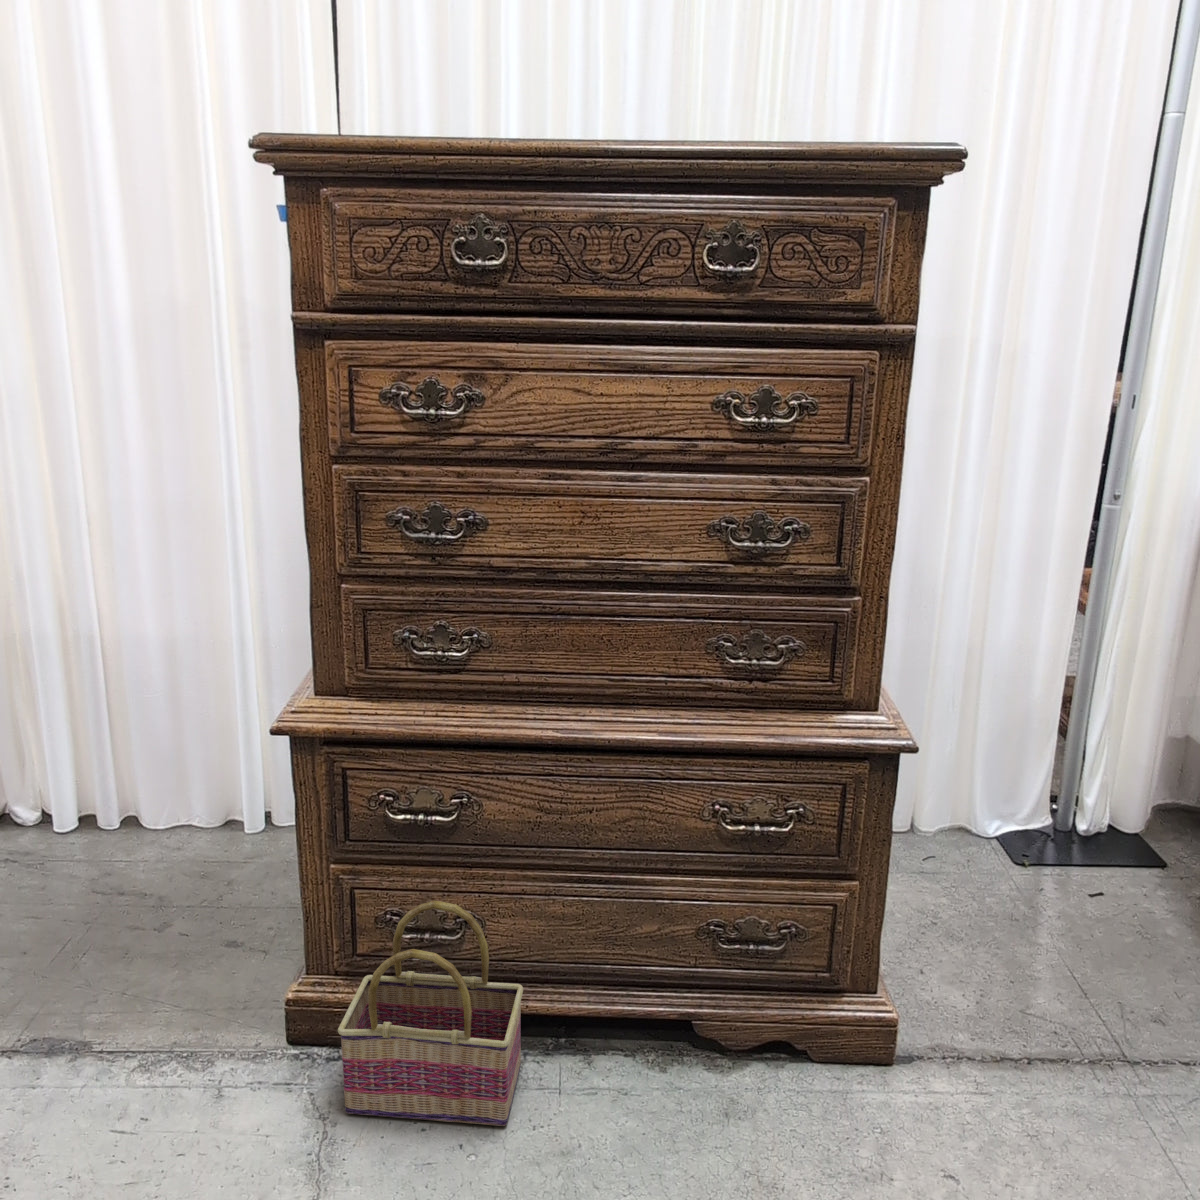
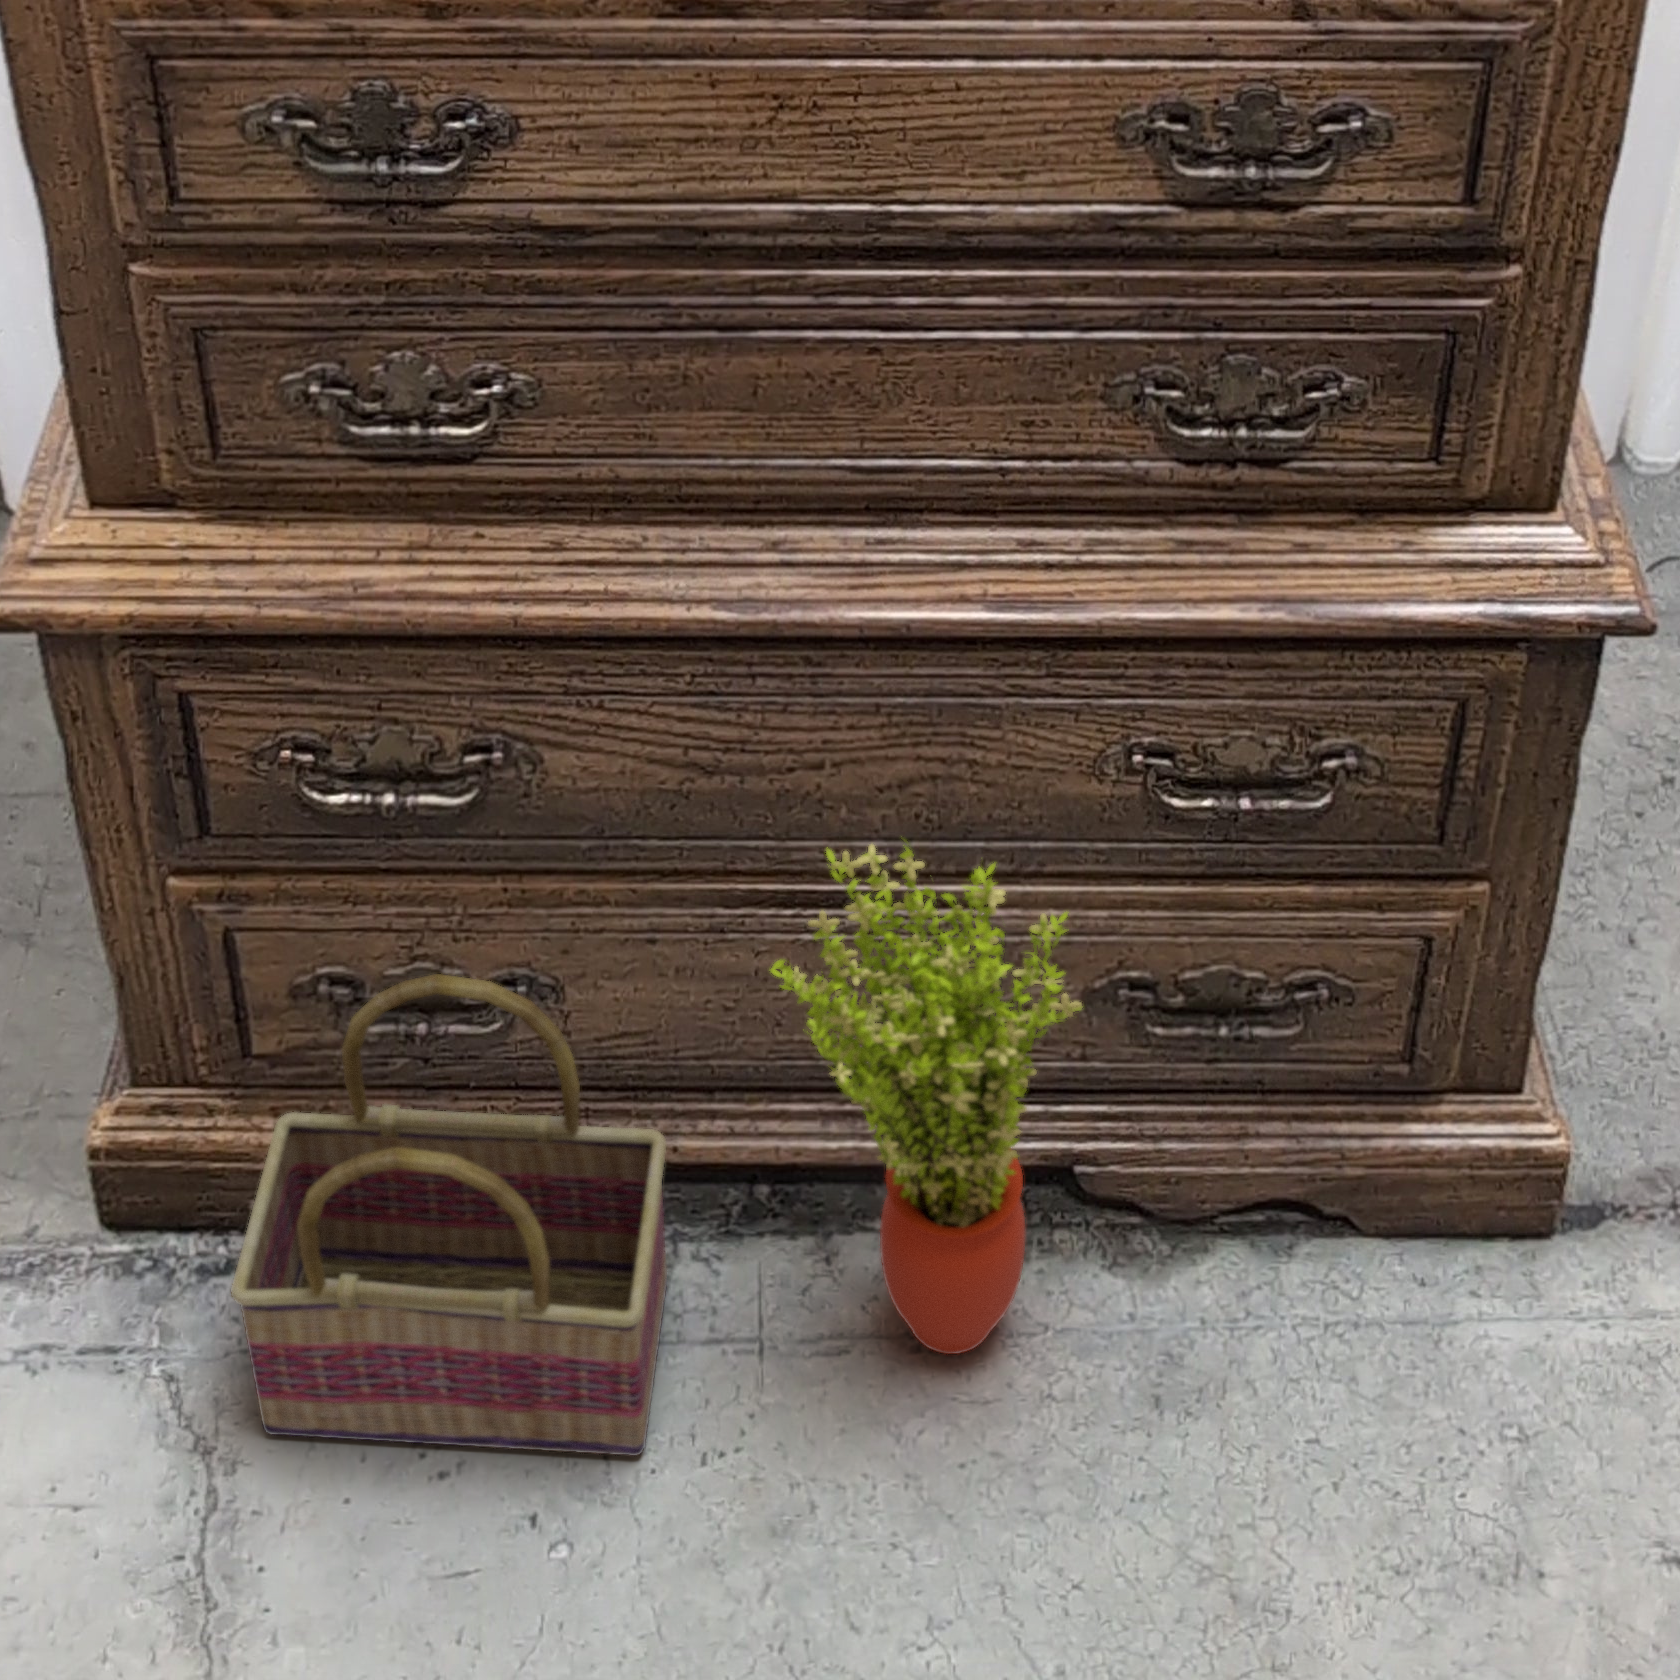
potted plant: none [568,827,696,1096] -> present [771,844,1082,1354]

